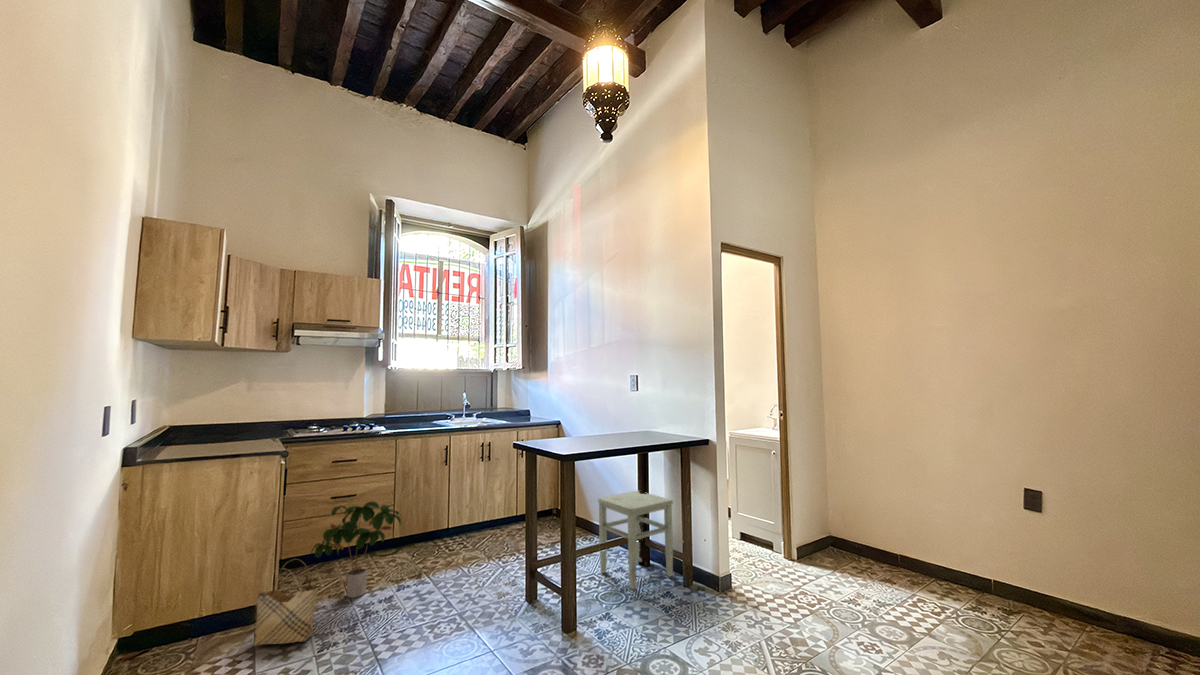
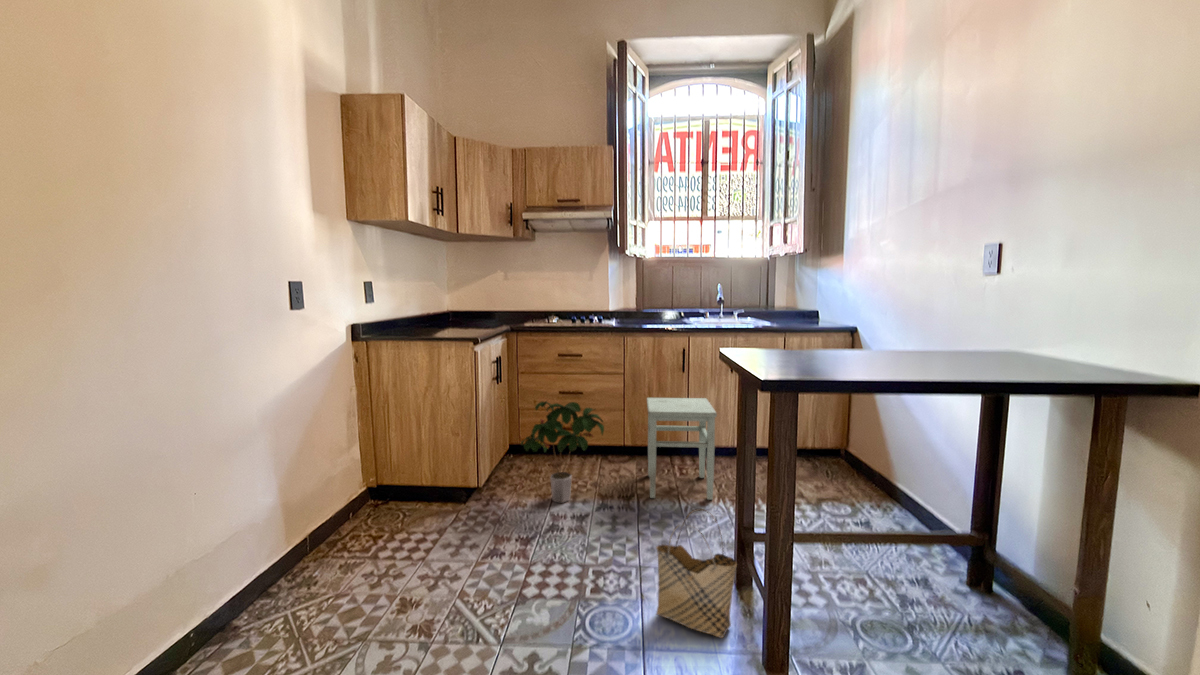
stool: present [598,491,673,589] -> present [647,398,717,500]
woven basket: present [254,559,318,645] -> present [656,509,737,638]

